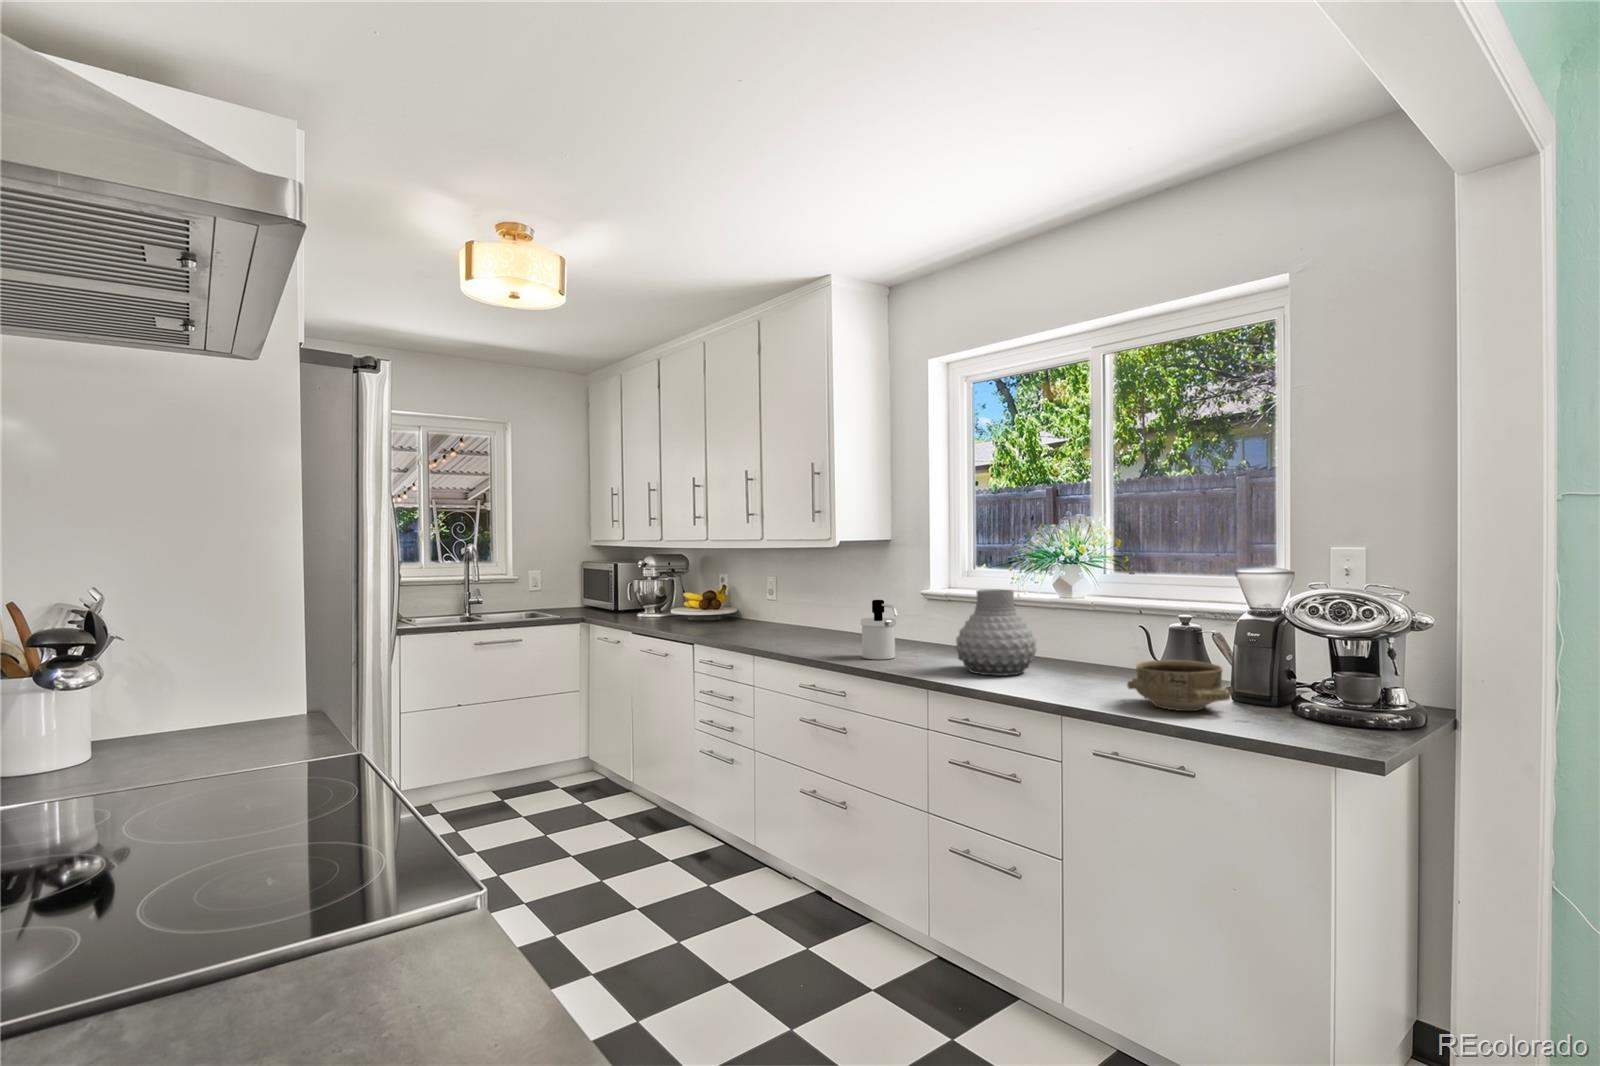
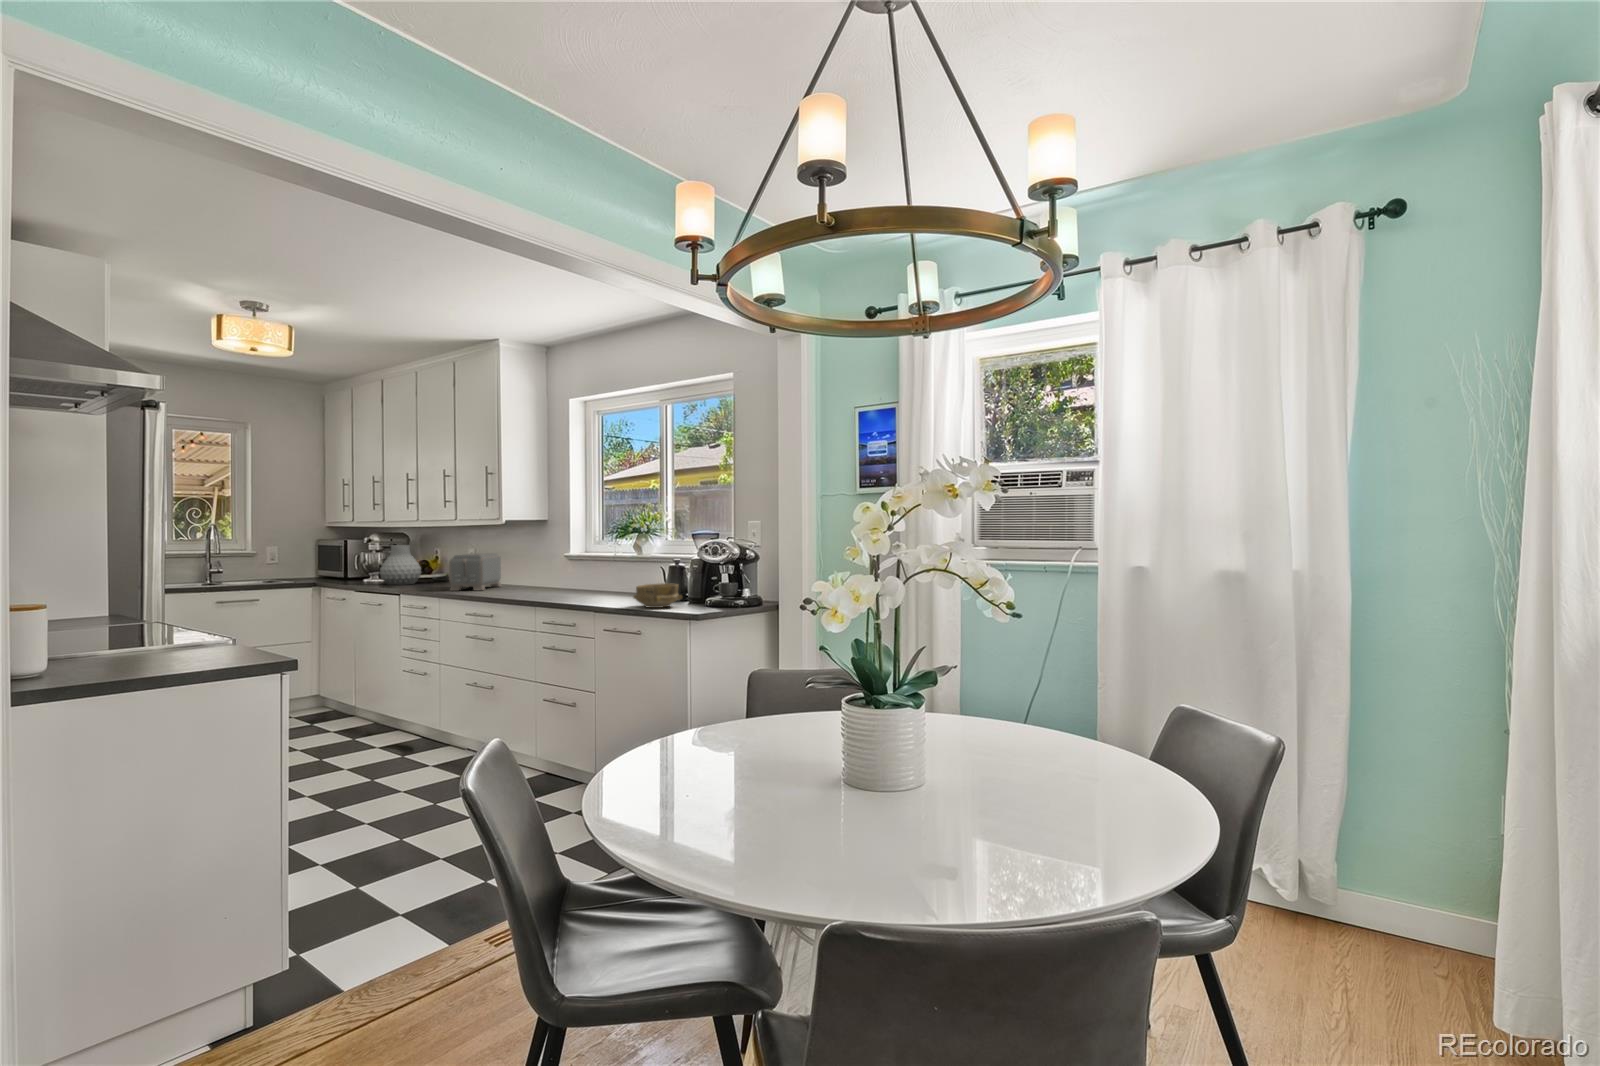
toaster: none [761,587,825,643] -> present [449,553,501,591]
vase: present [955,590,1037,676] -> present [380,545,421,585]
soap dispenser: present [861,600,897,660] -> none [510,558,534,596]

